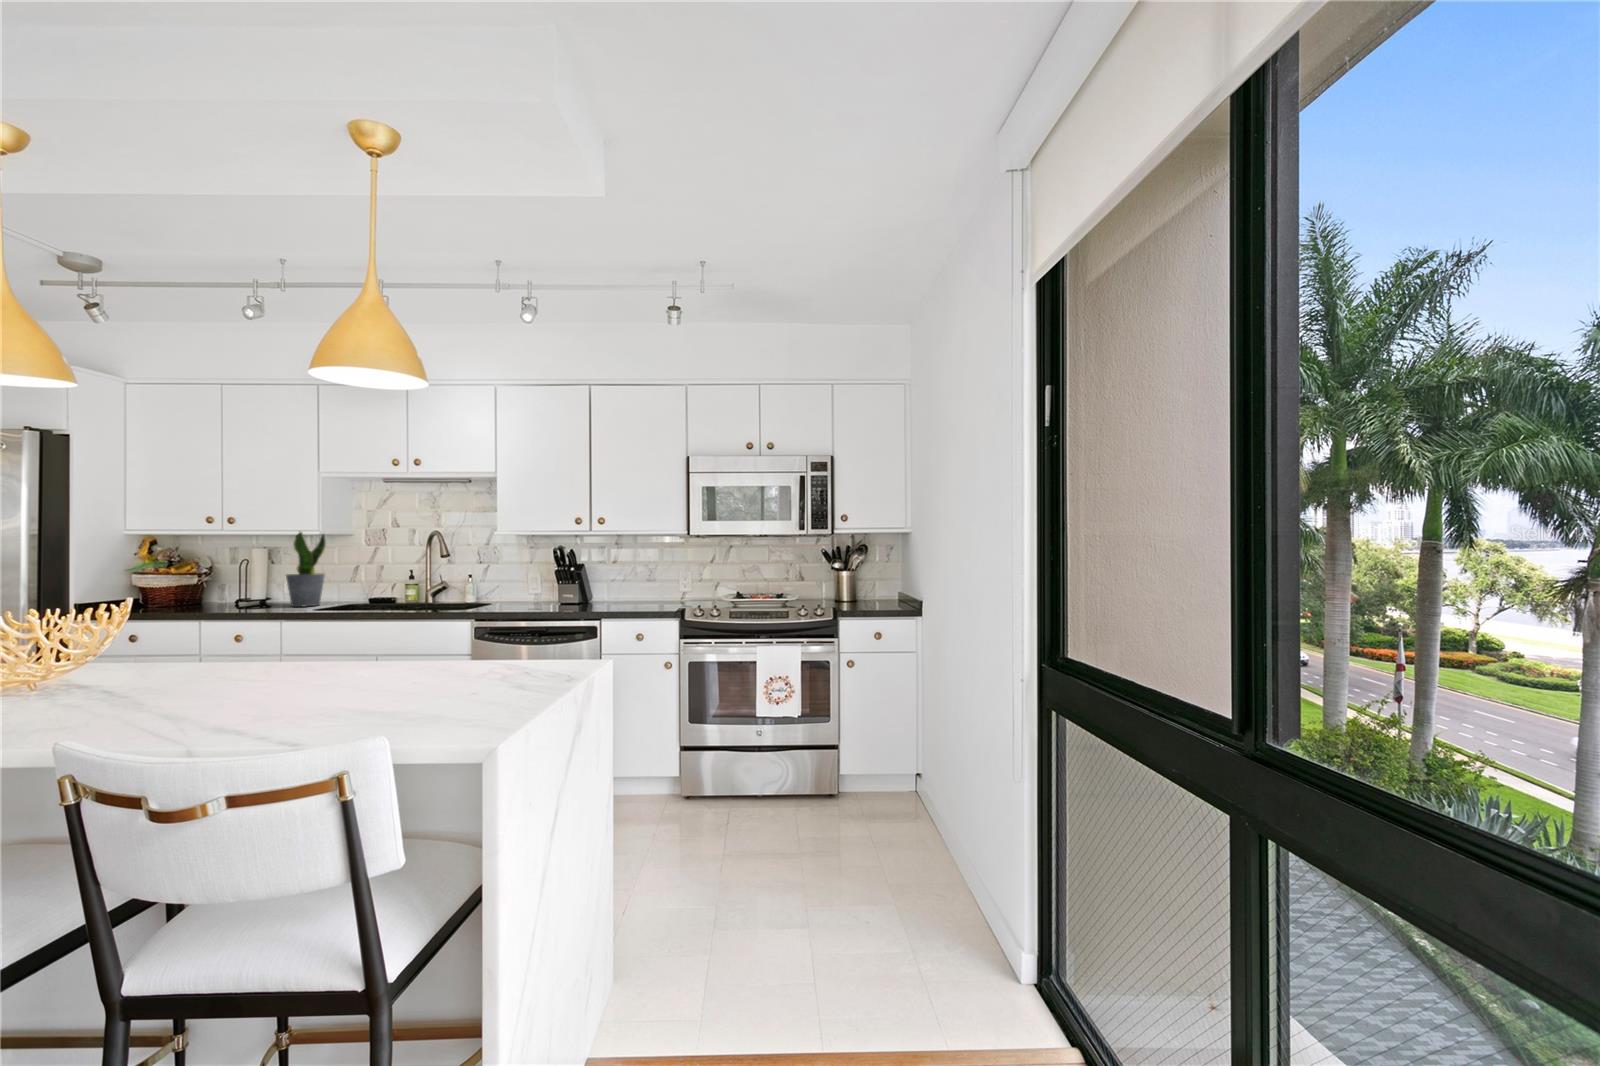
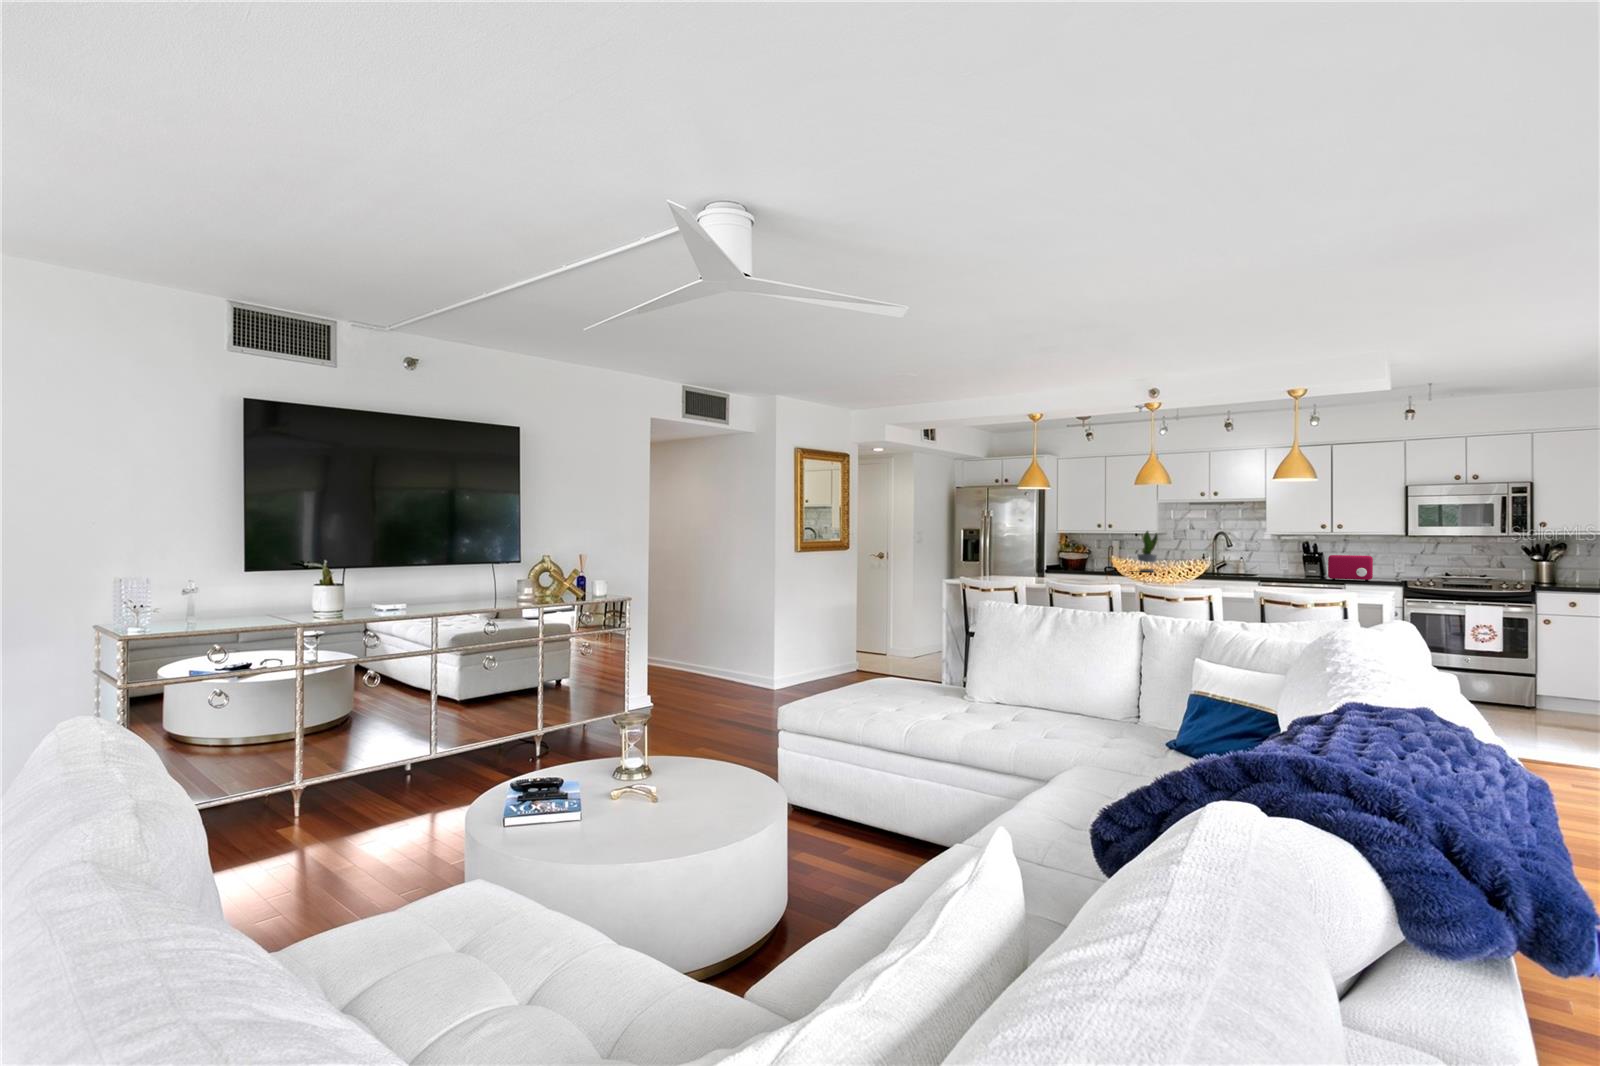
toaster: none [578,571,642,614] -> present [1328,555,1373,581]

